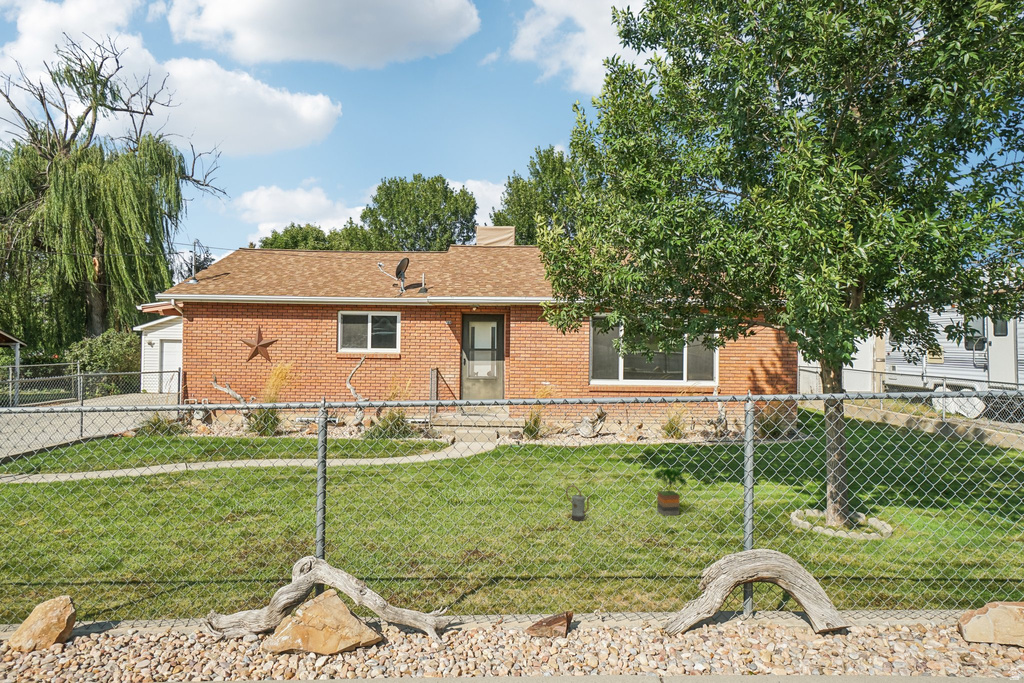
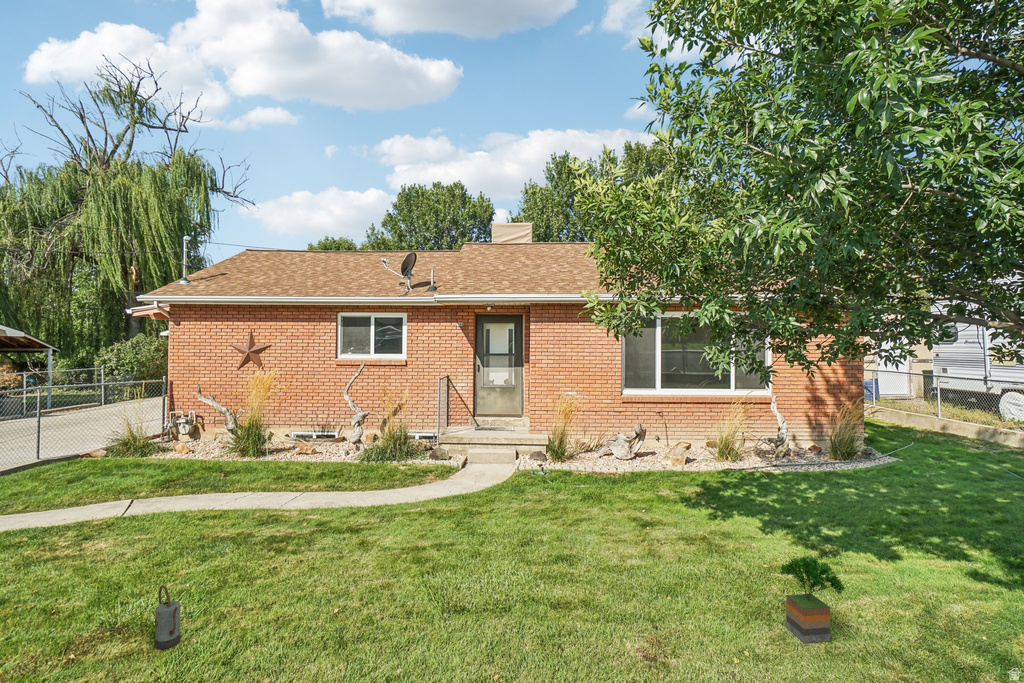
watering can: present [566,486,591,521] -> present [155,585,181,649]

